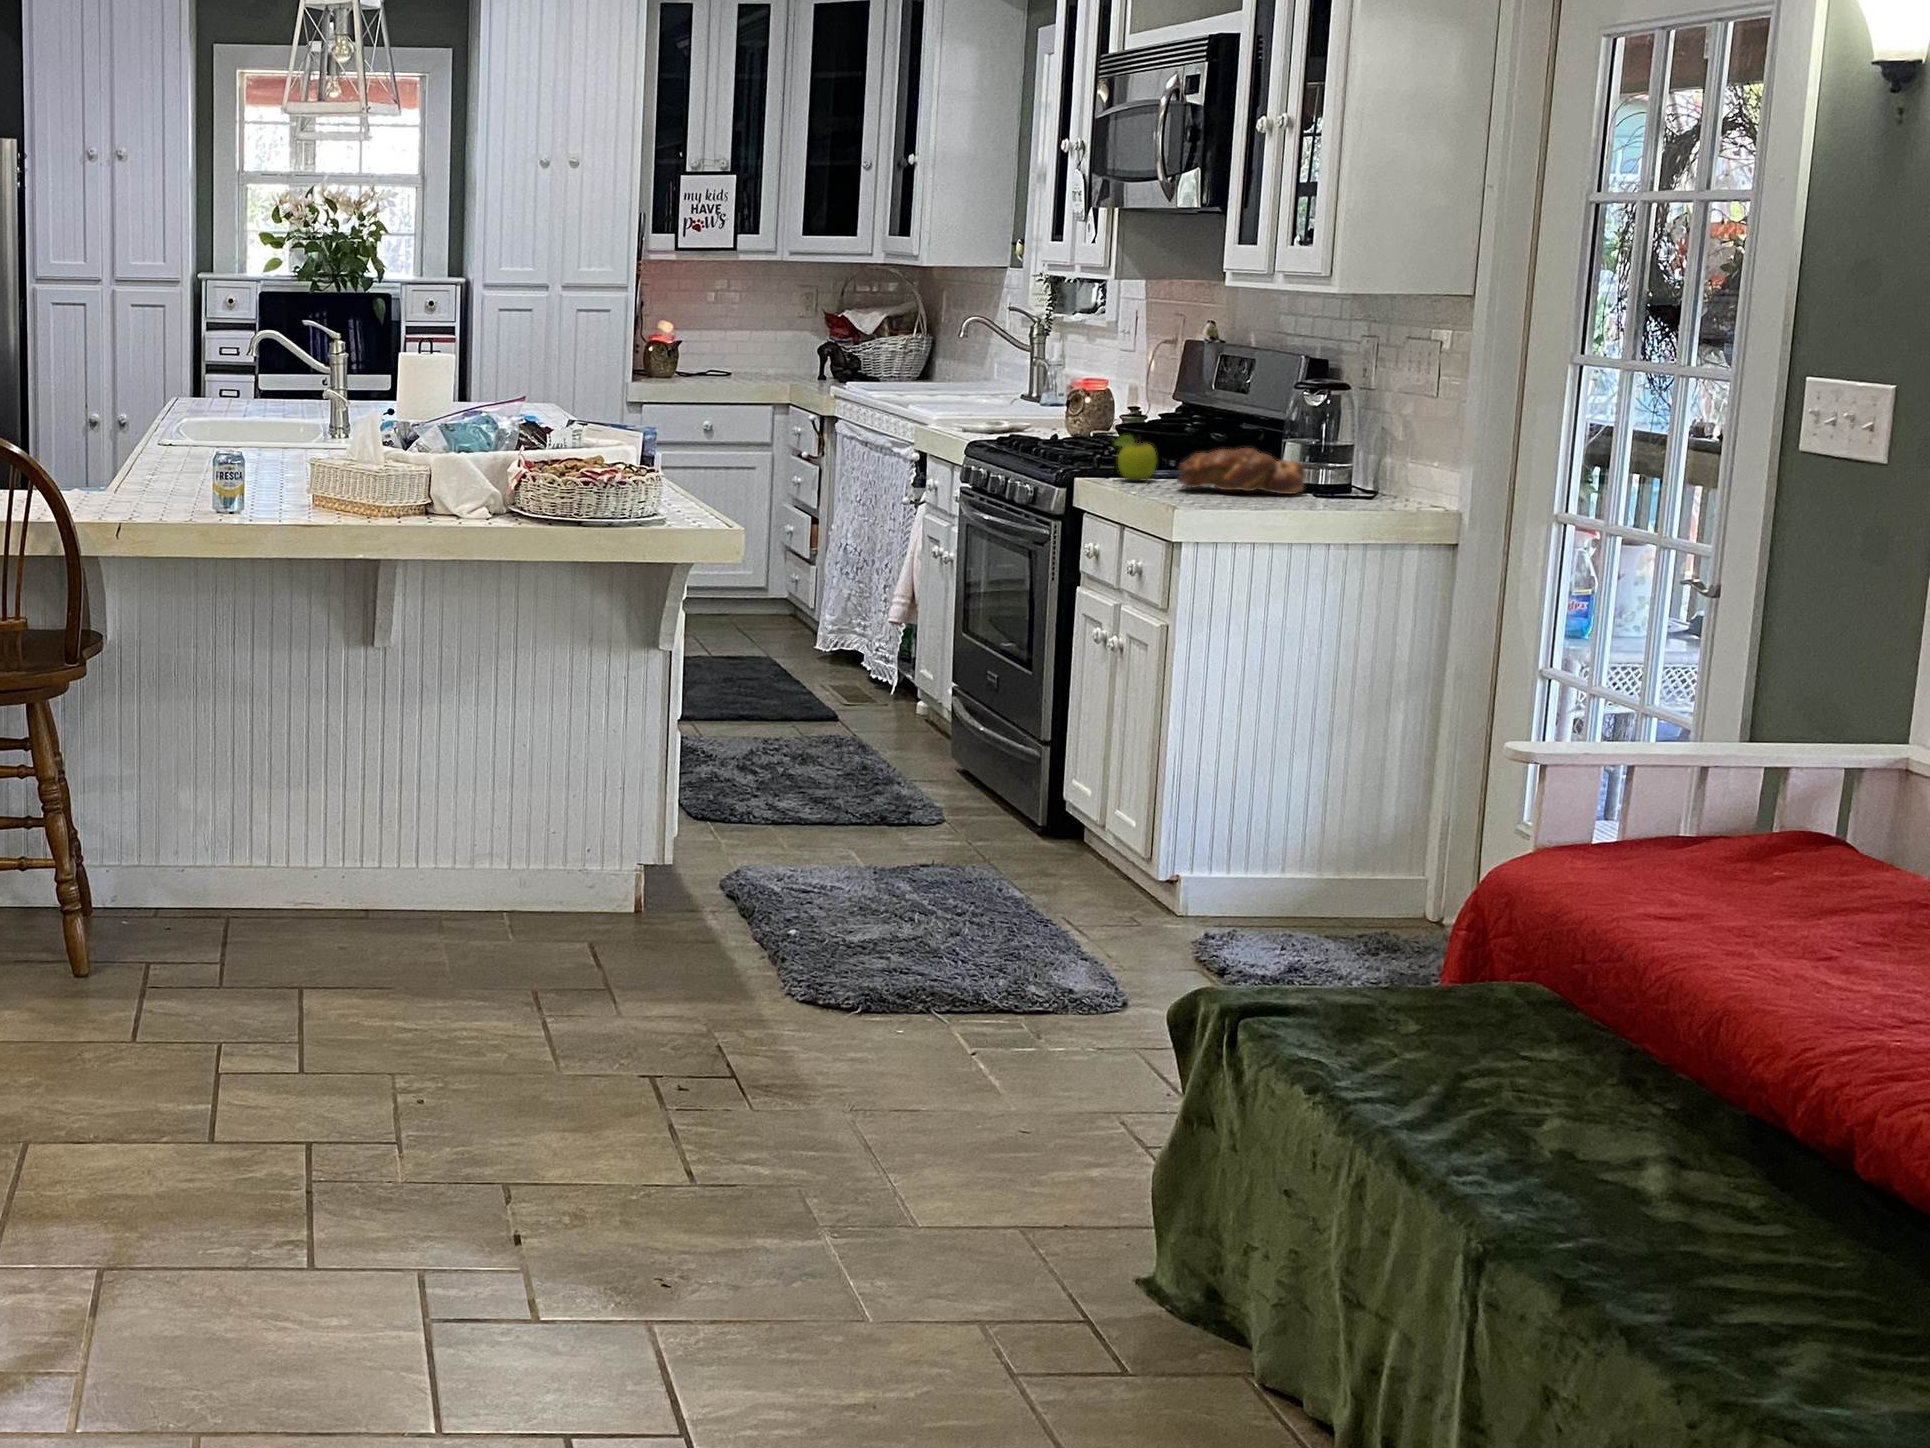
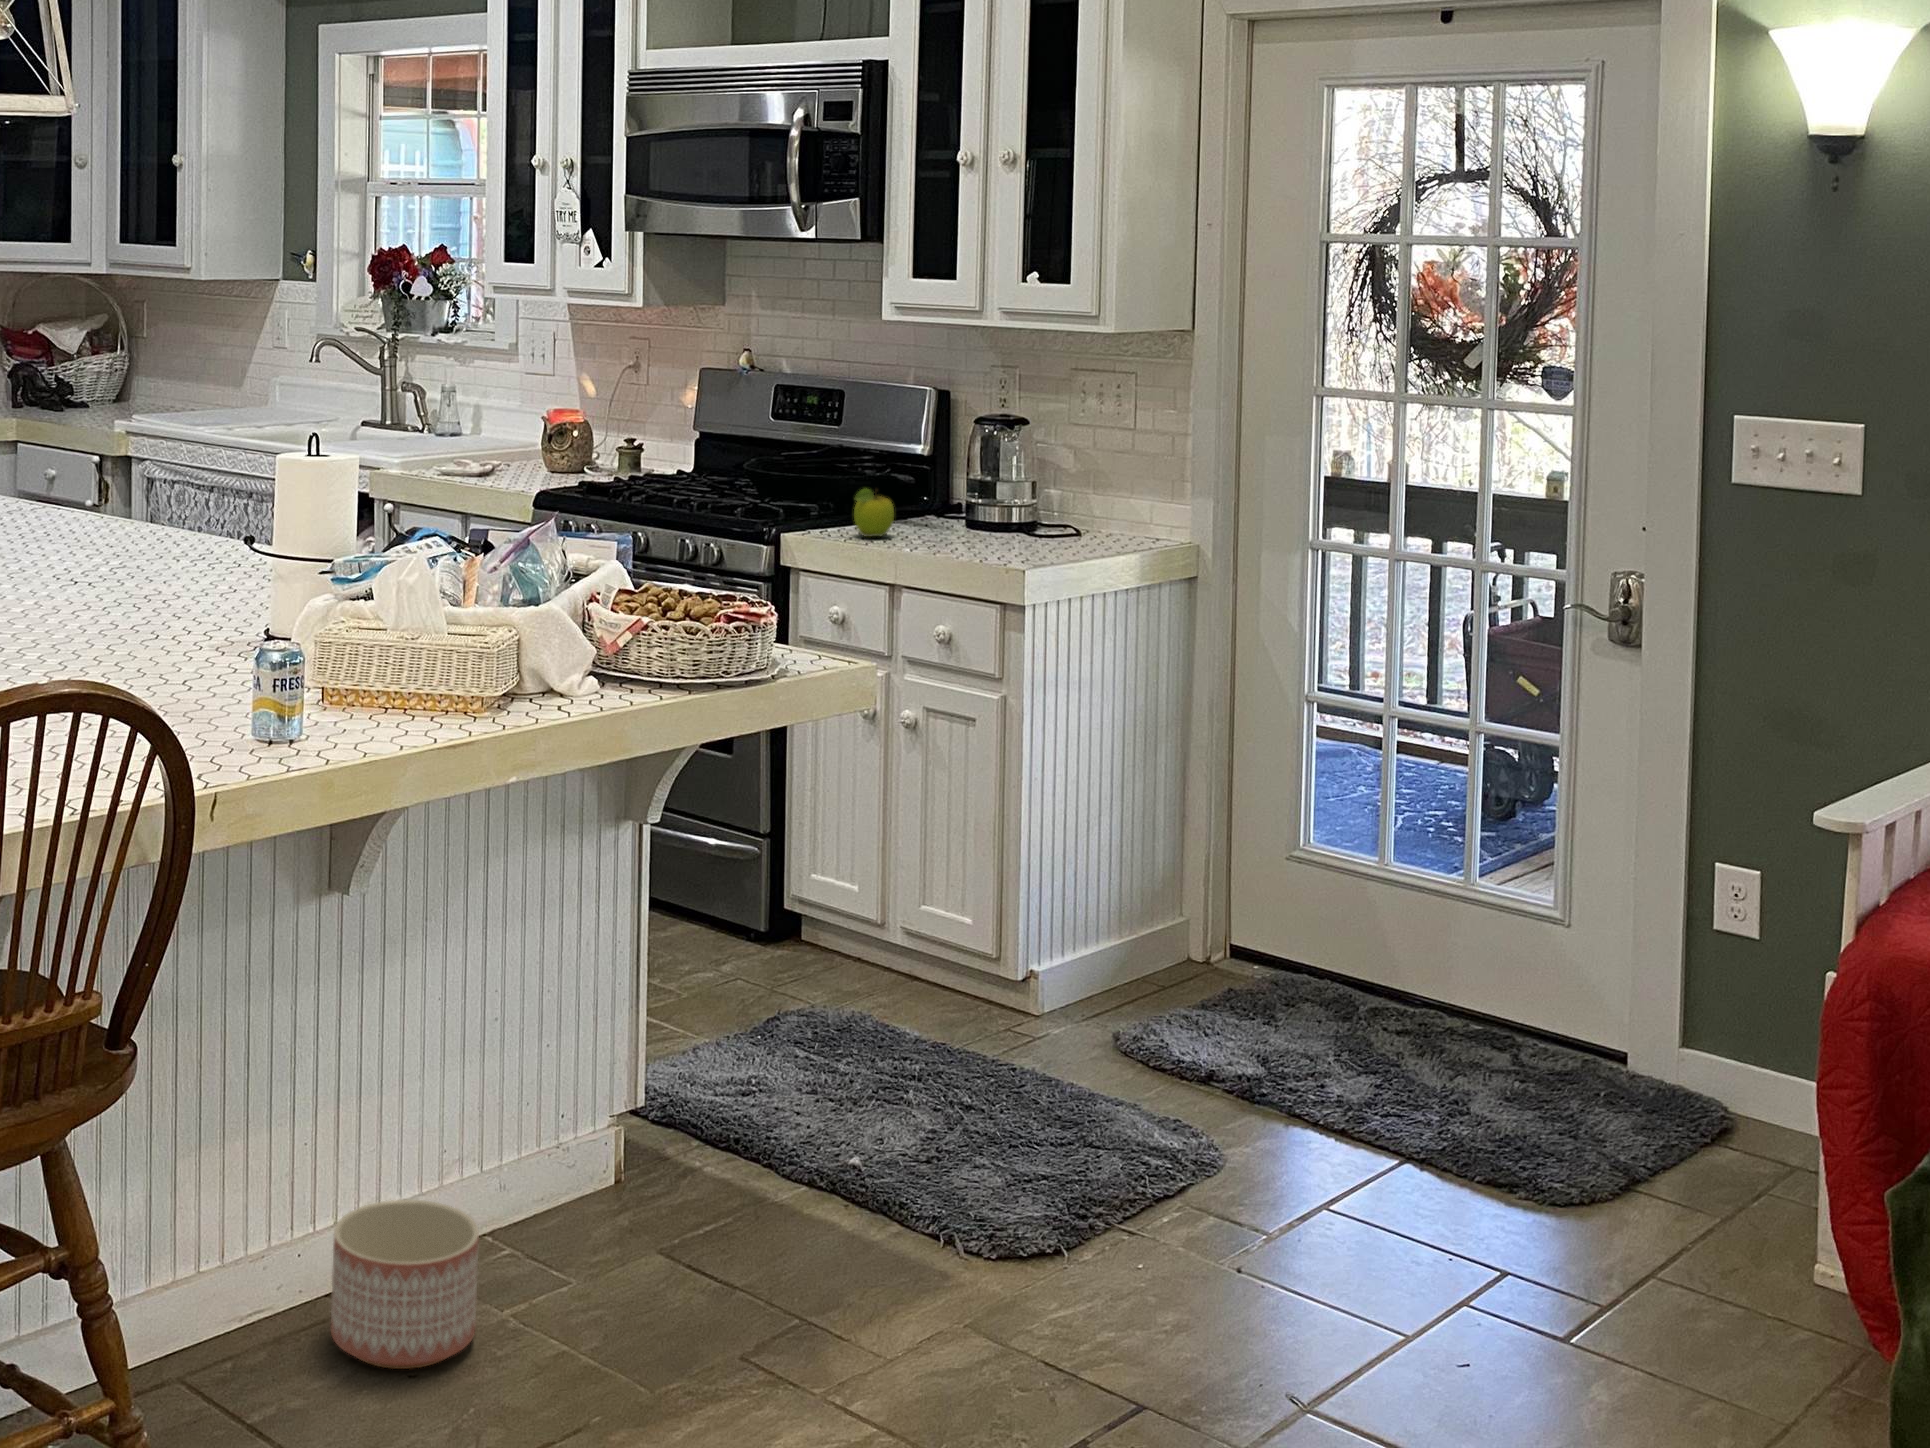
bread loaf: present [1177,448,1306,494] -> none [938,495,1069,543]
planter: none [318,851,417,949] -> present [331,1199,479,1369]

